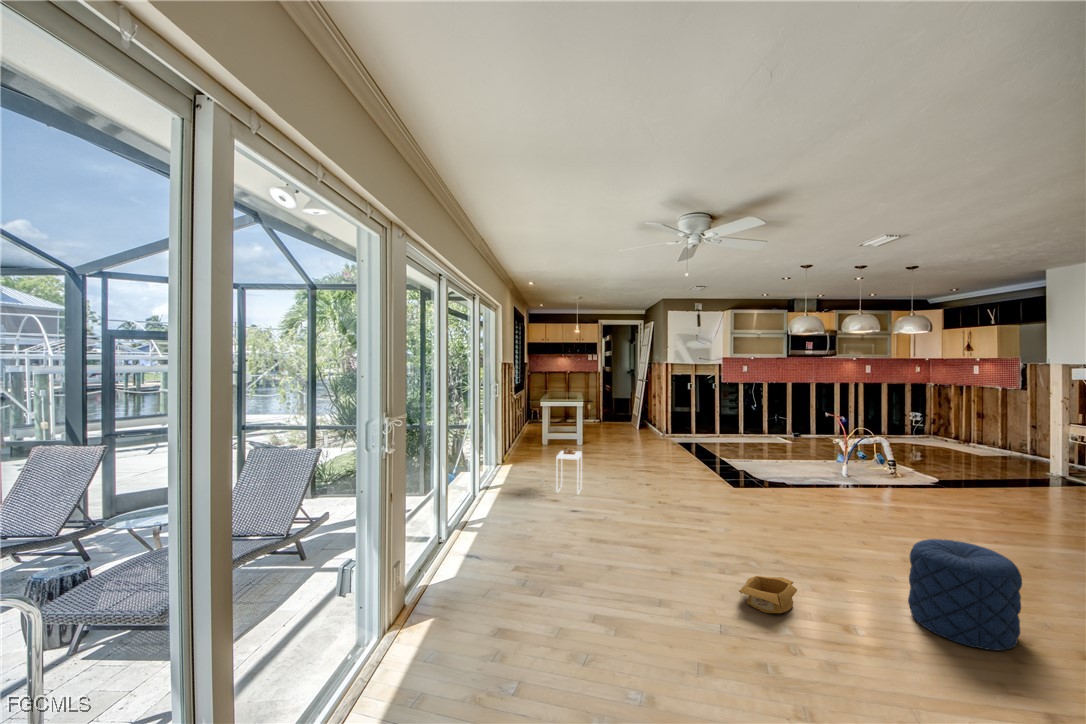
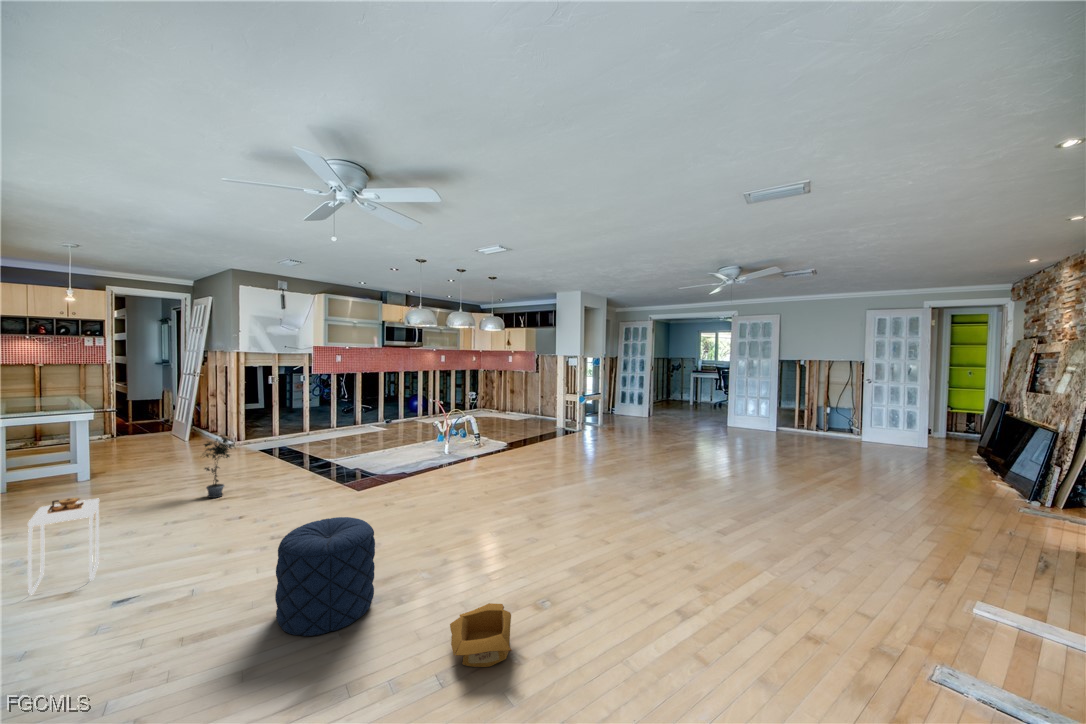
potted plant: none [633,426,652,469] -> present [204,437,234,498]
pouf: present [908,539,1022,650] -> present [275,517,375,636]

